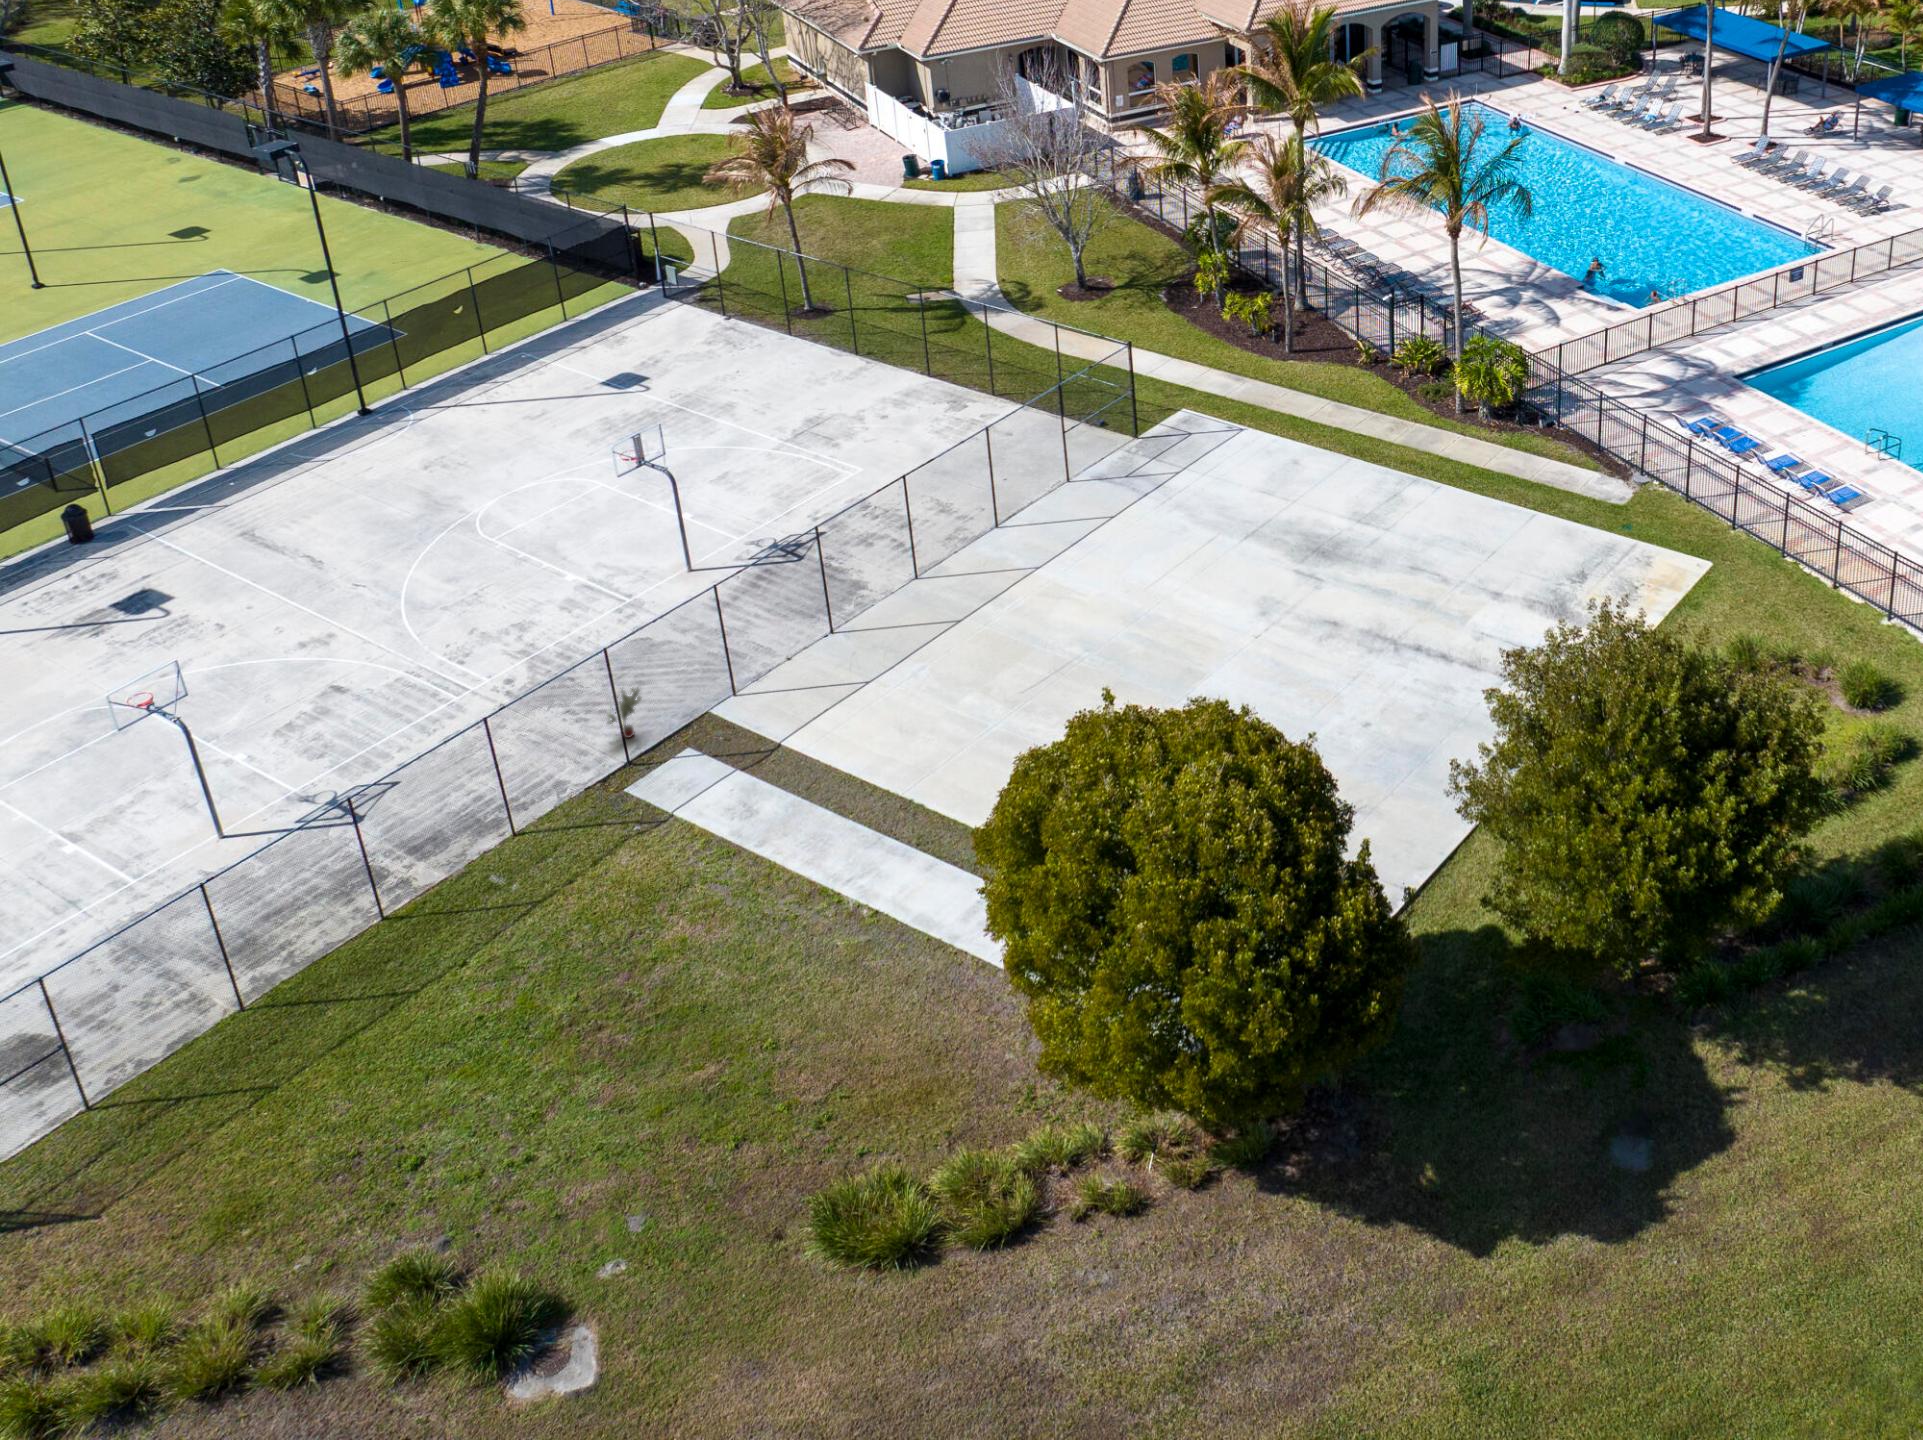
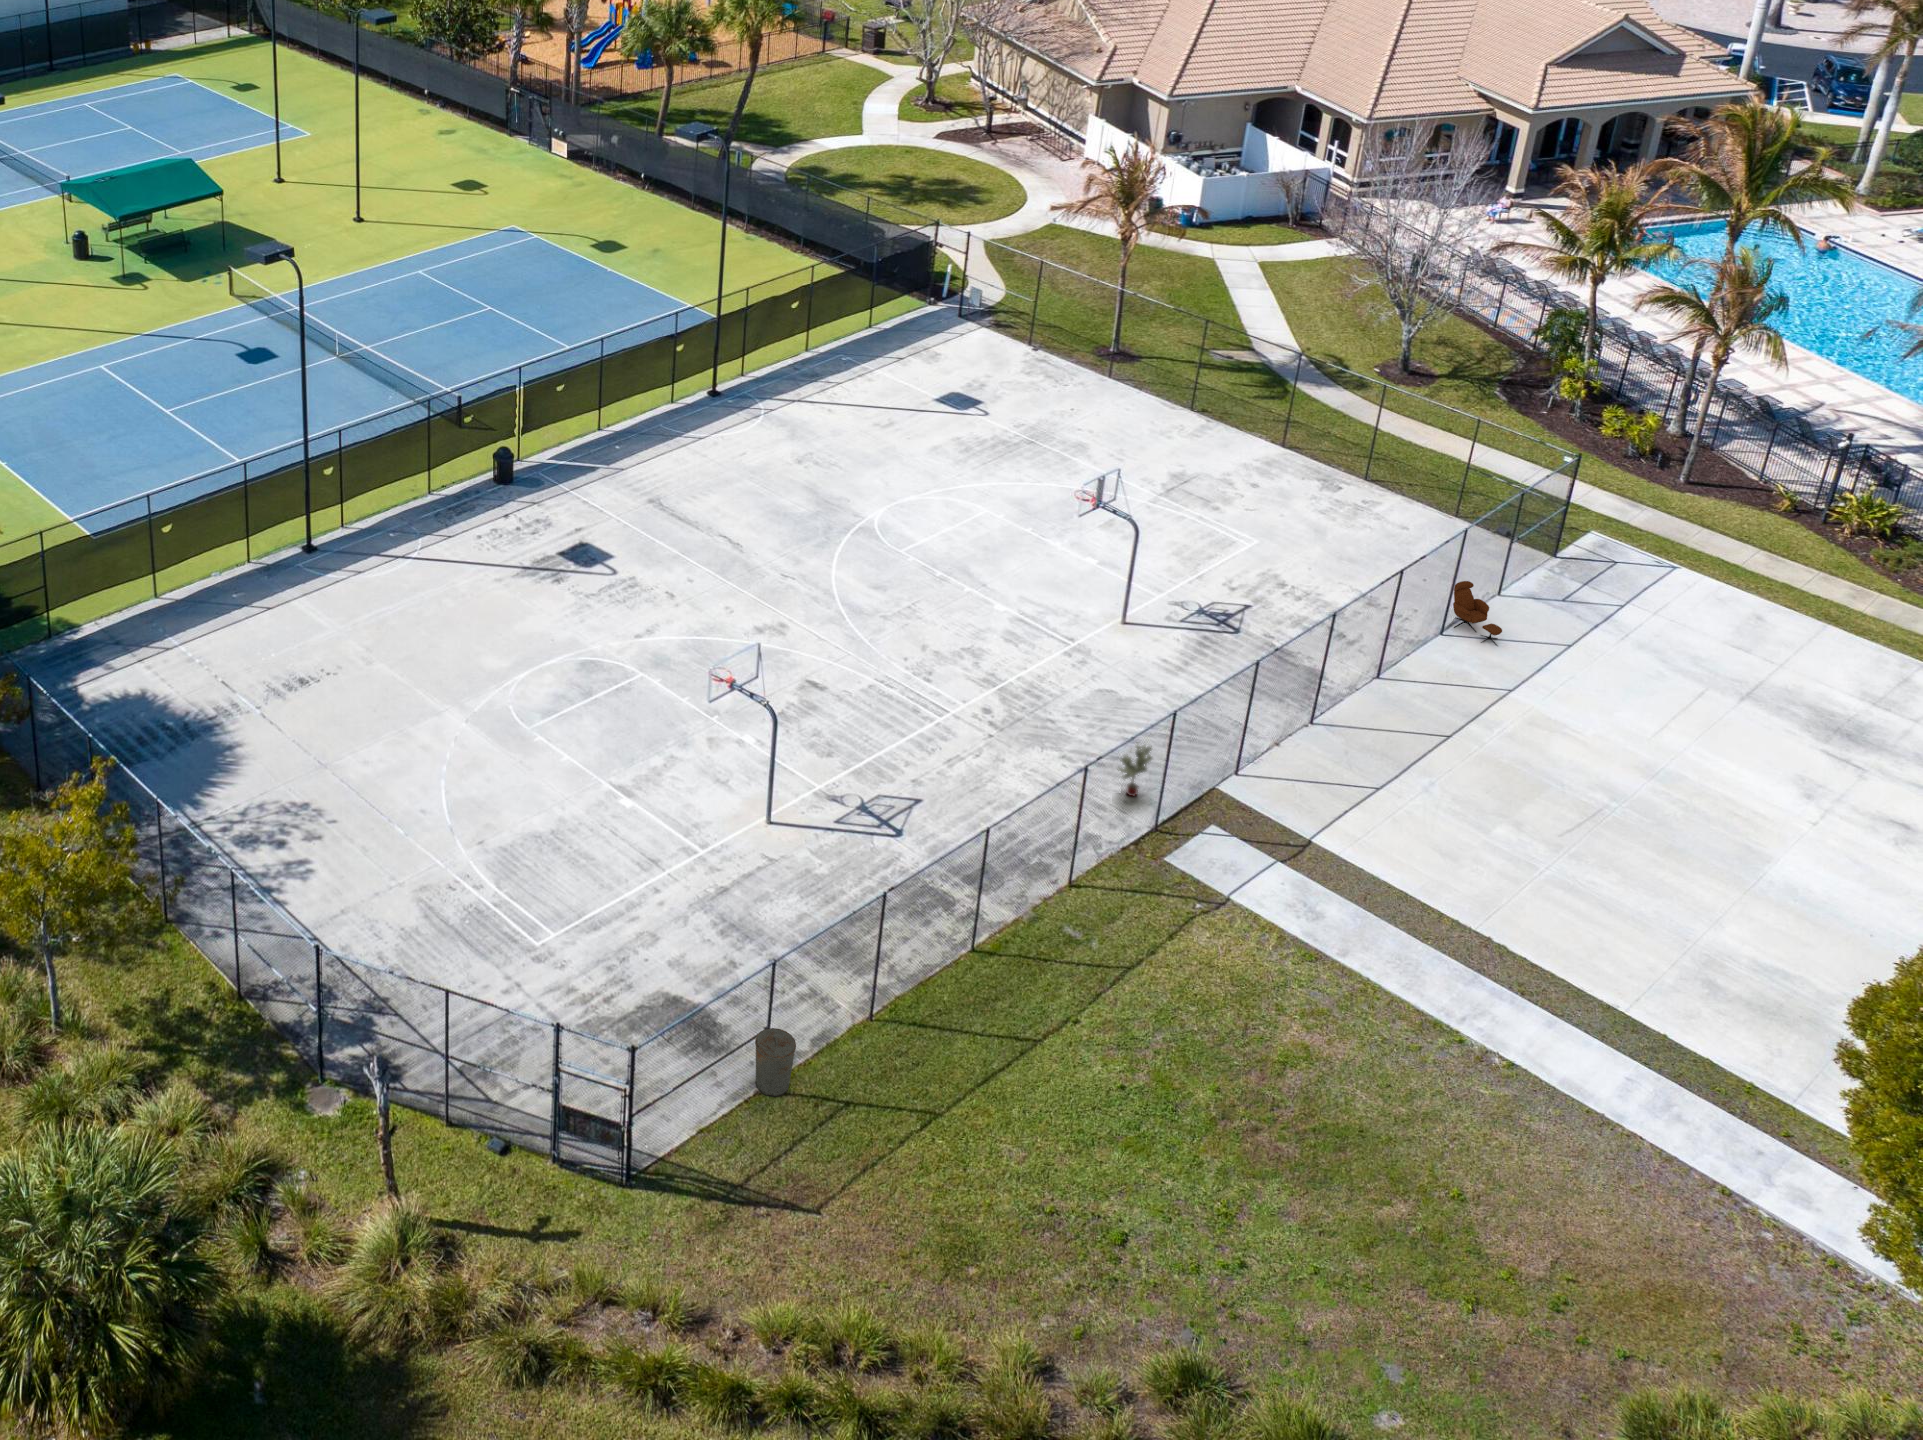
lounge chair: none [1006,477,1047,531] -> present [1453,581,1502,645]
trash can: none [71,1050,129,1117] -> present [755,1028,796,1097]

